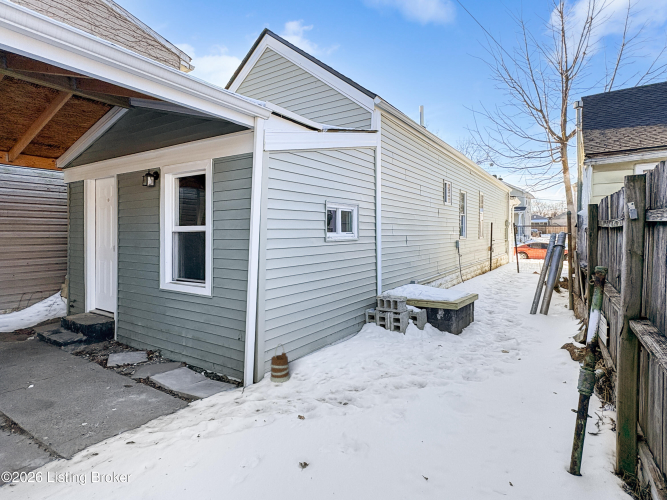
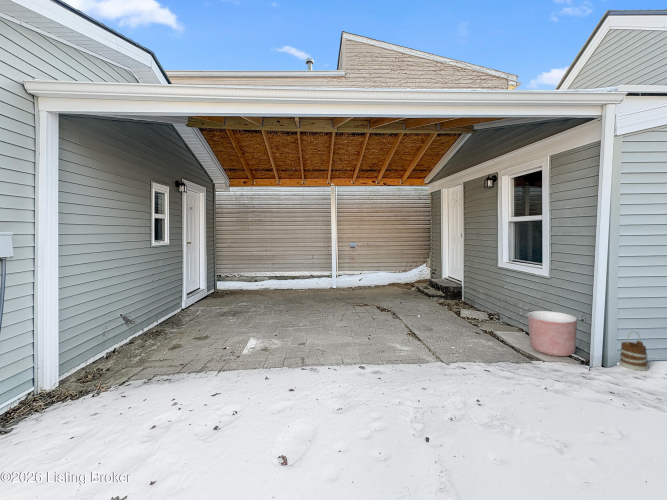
planter: none [189,338,237,391] -> present [528,311,577,356]

